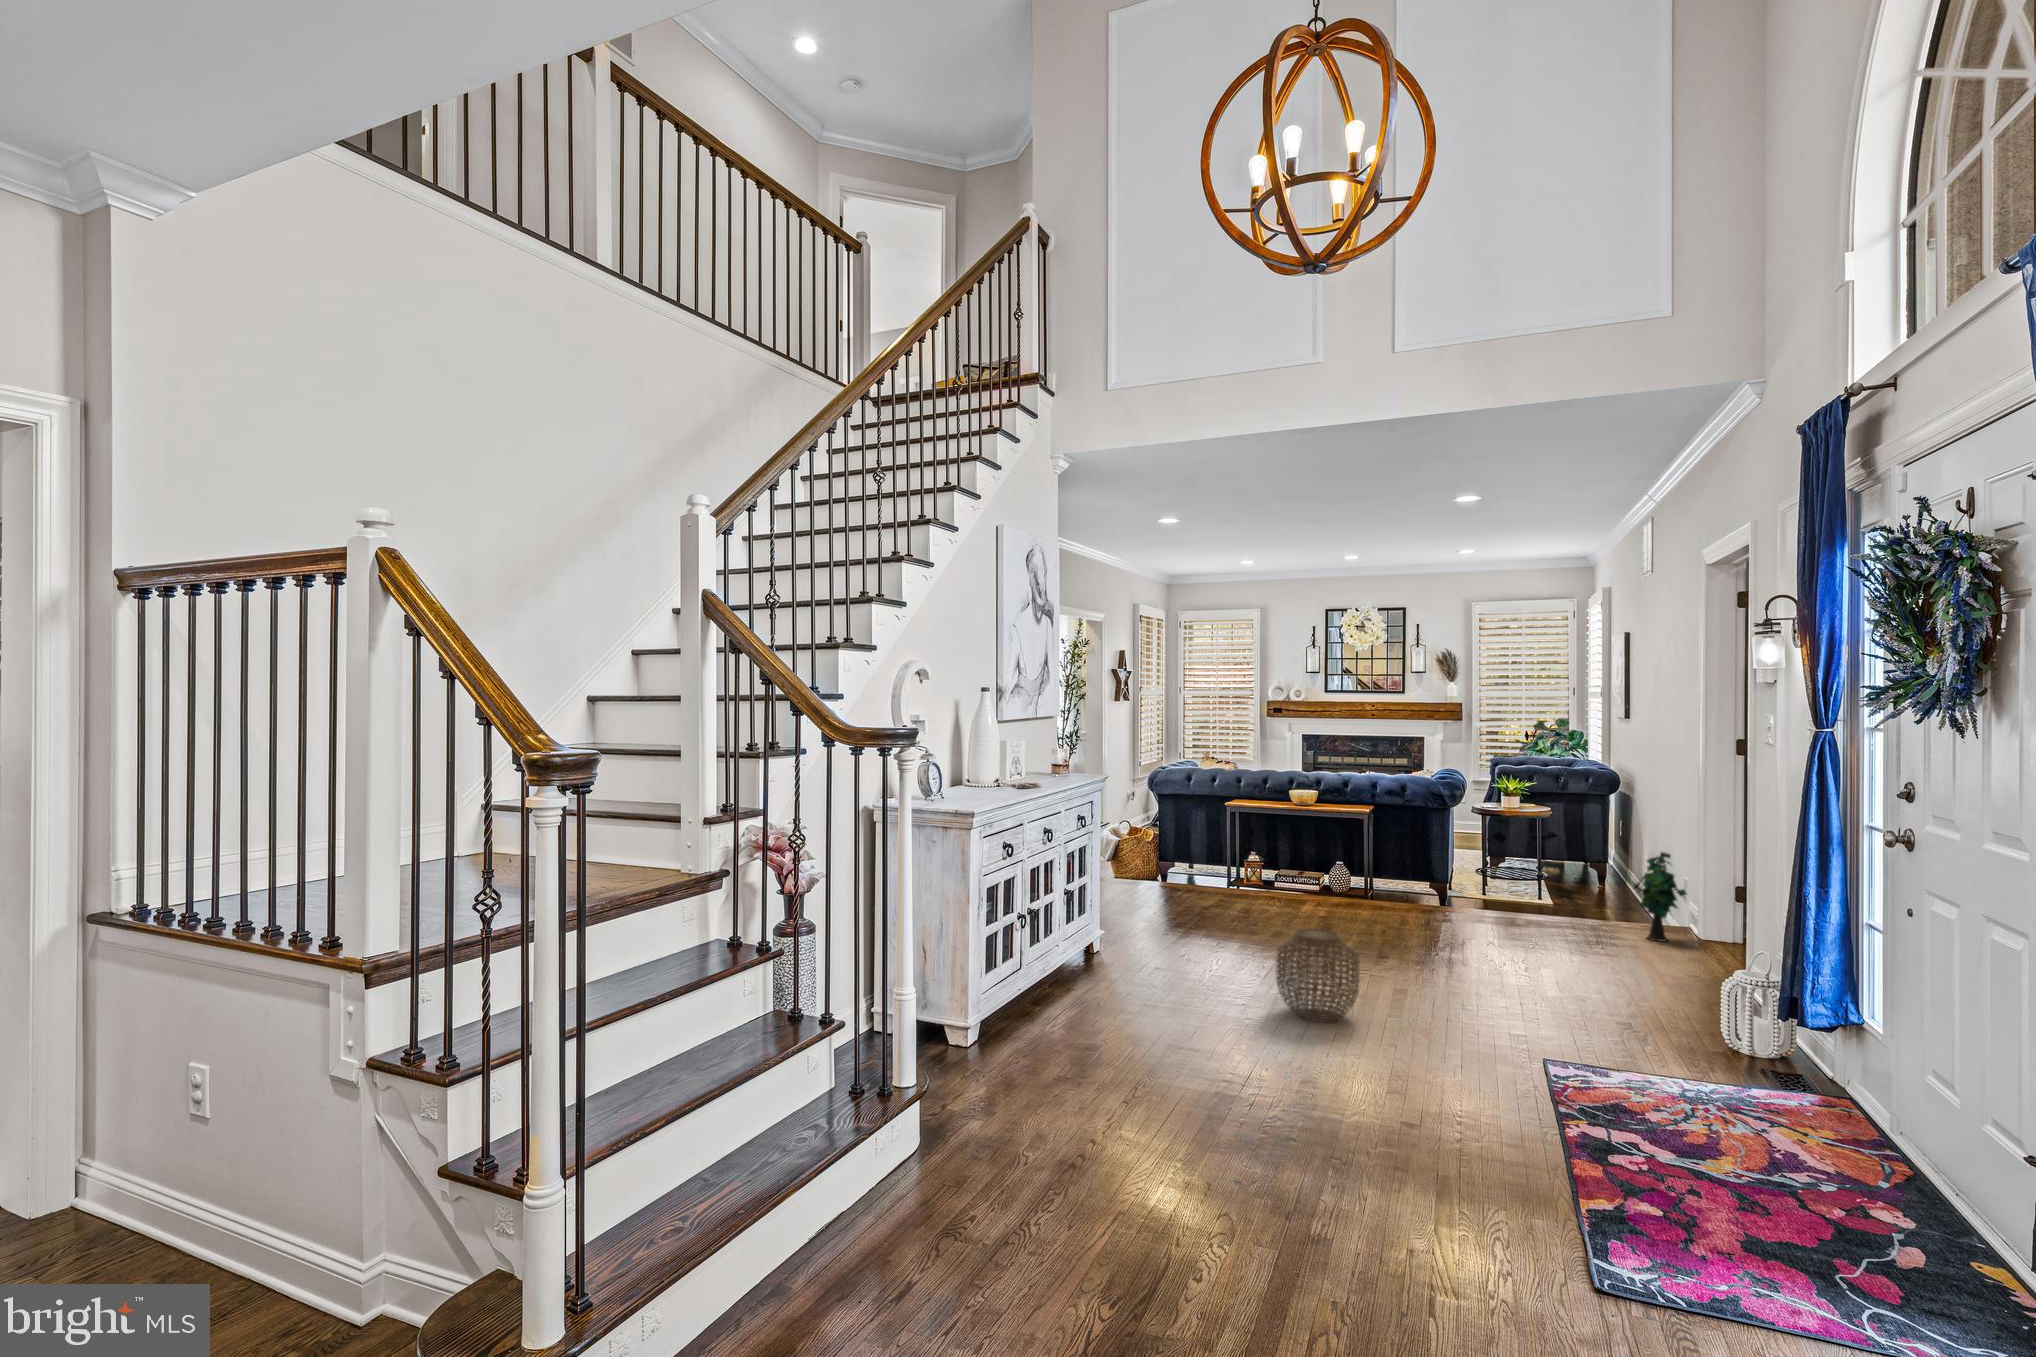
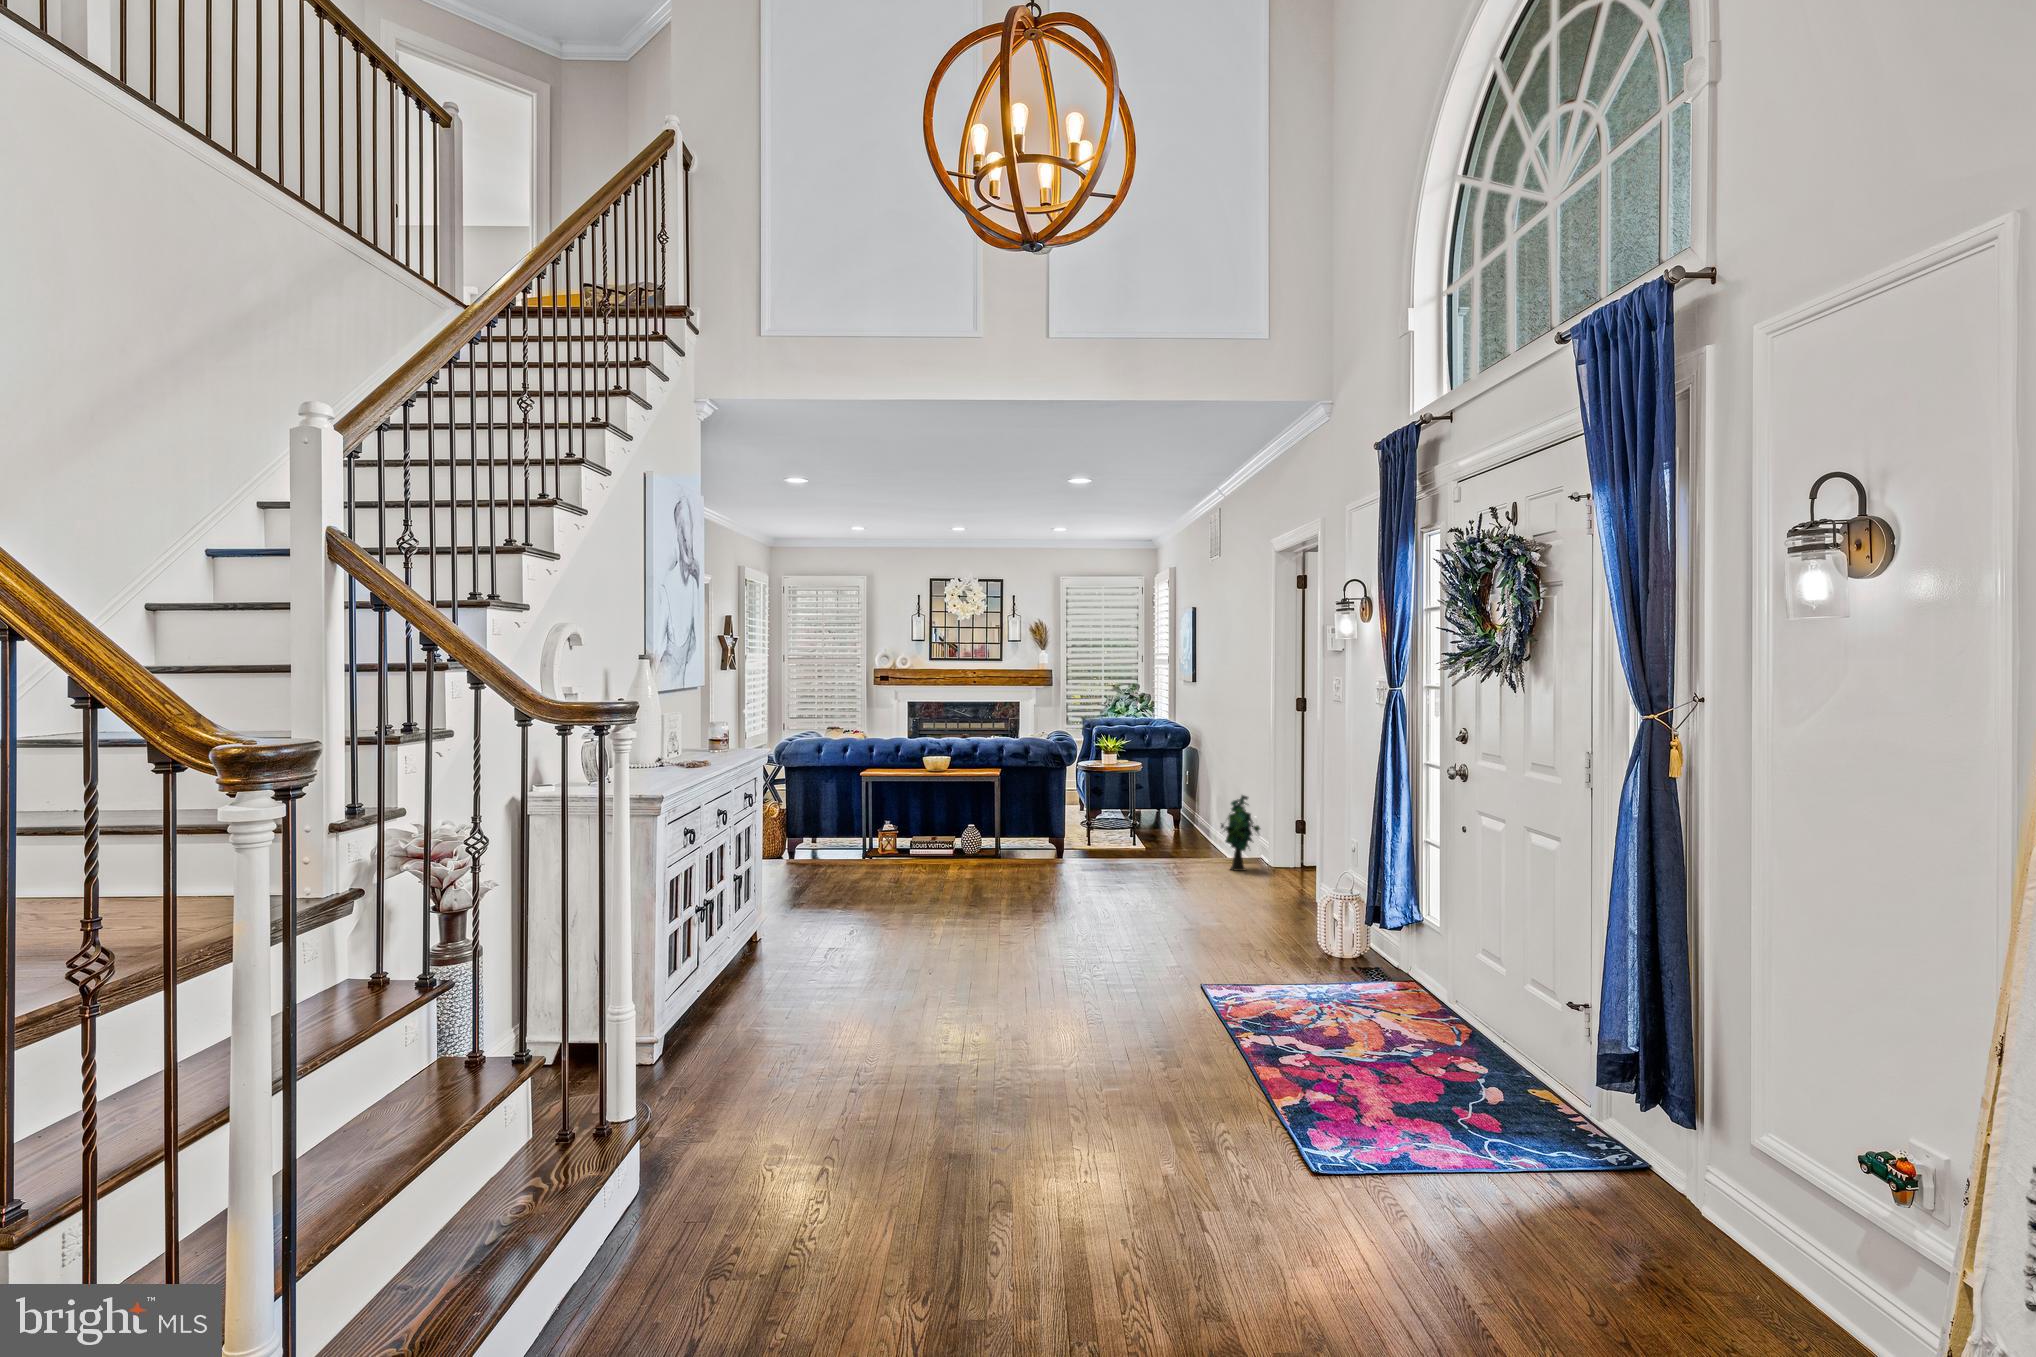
woven basket: present [1276,928,1359,1023] -> none [960,889,1037,979]

